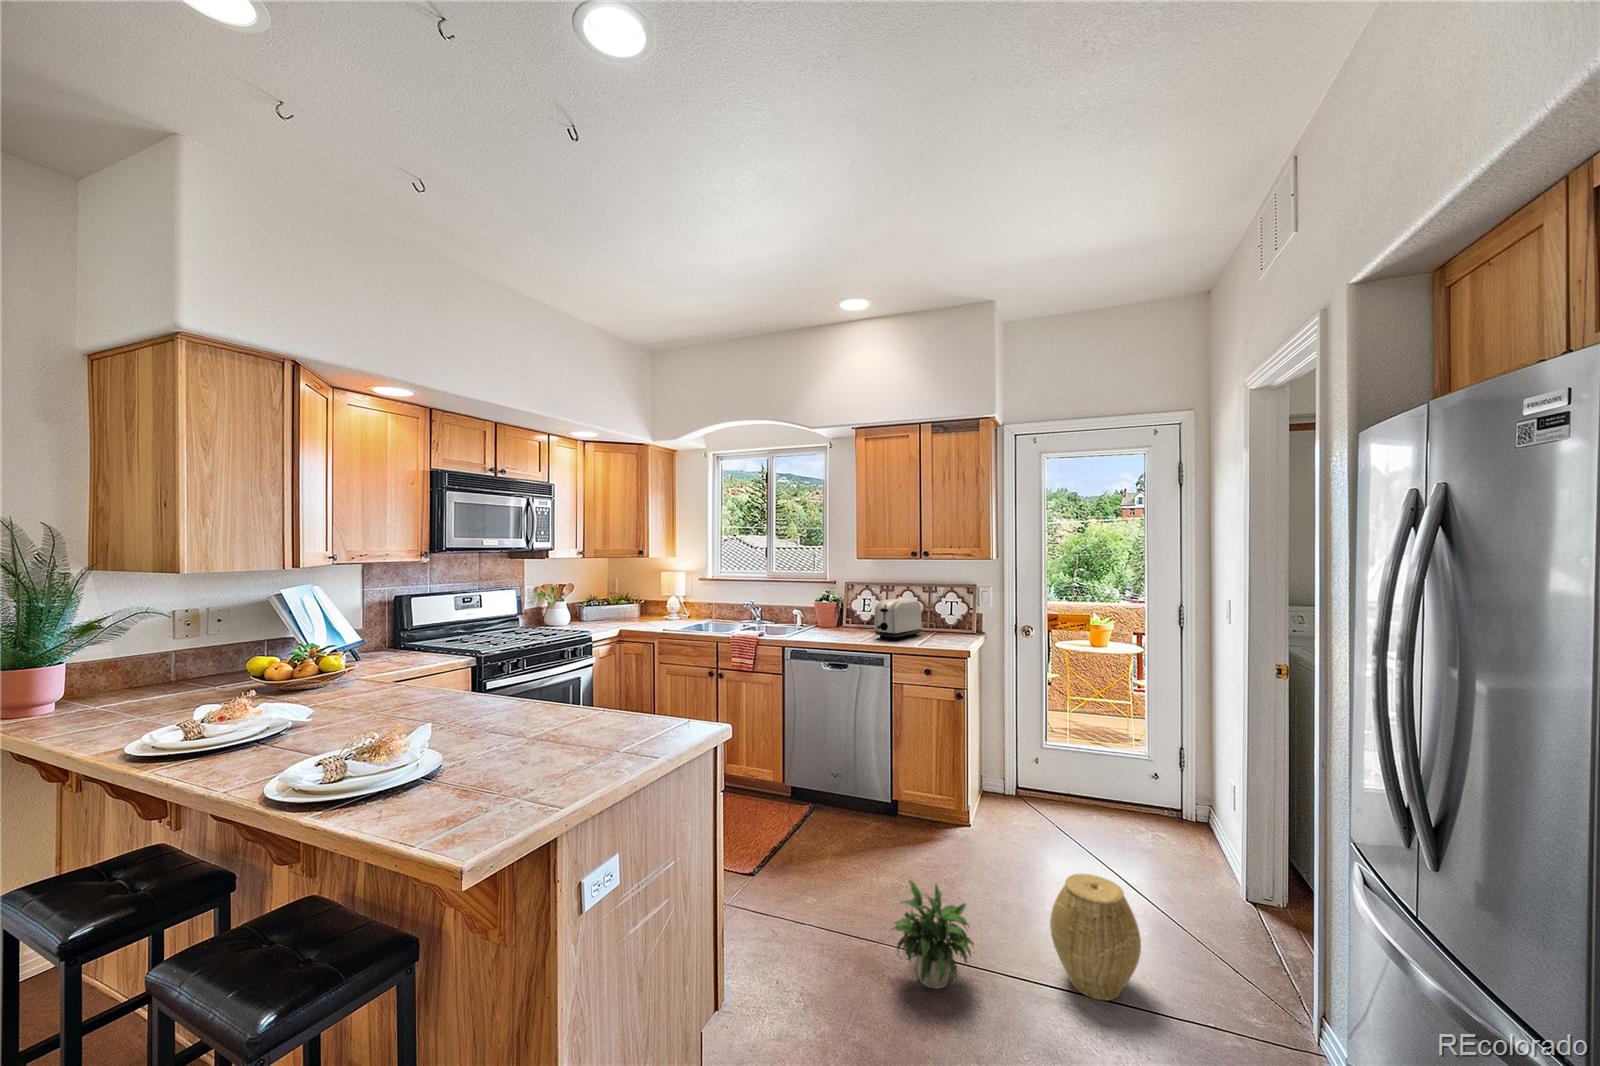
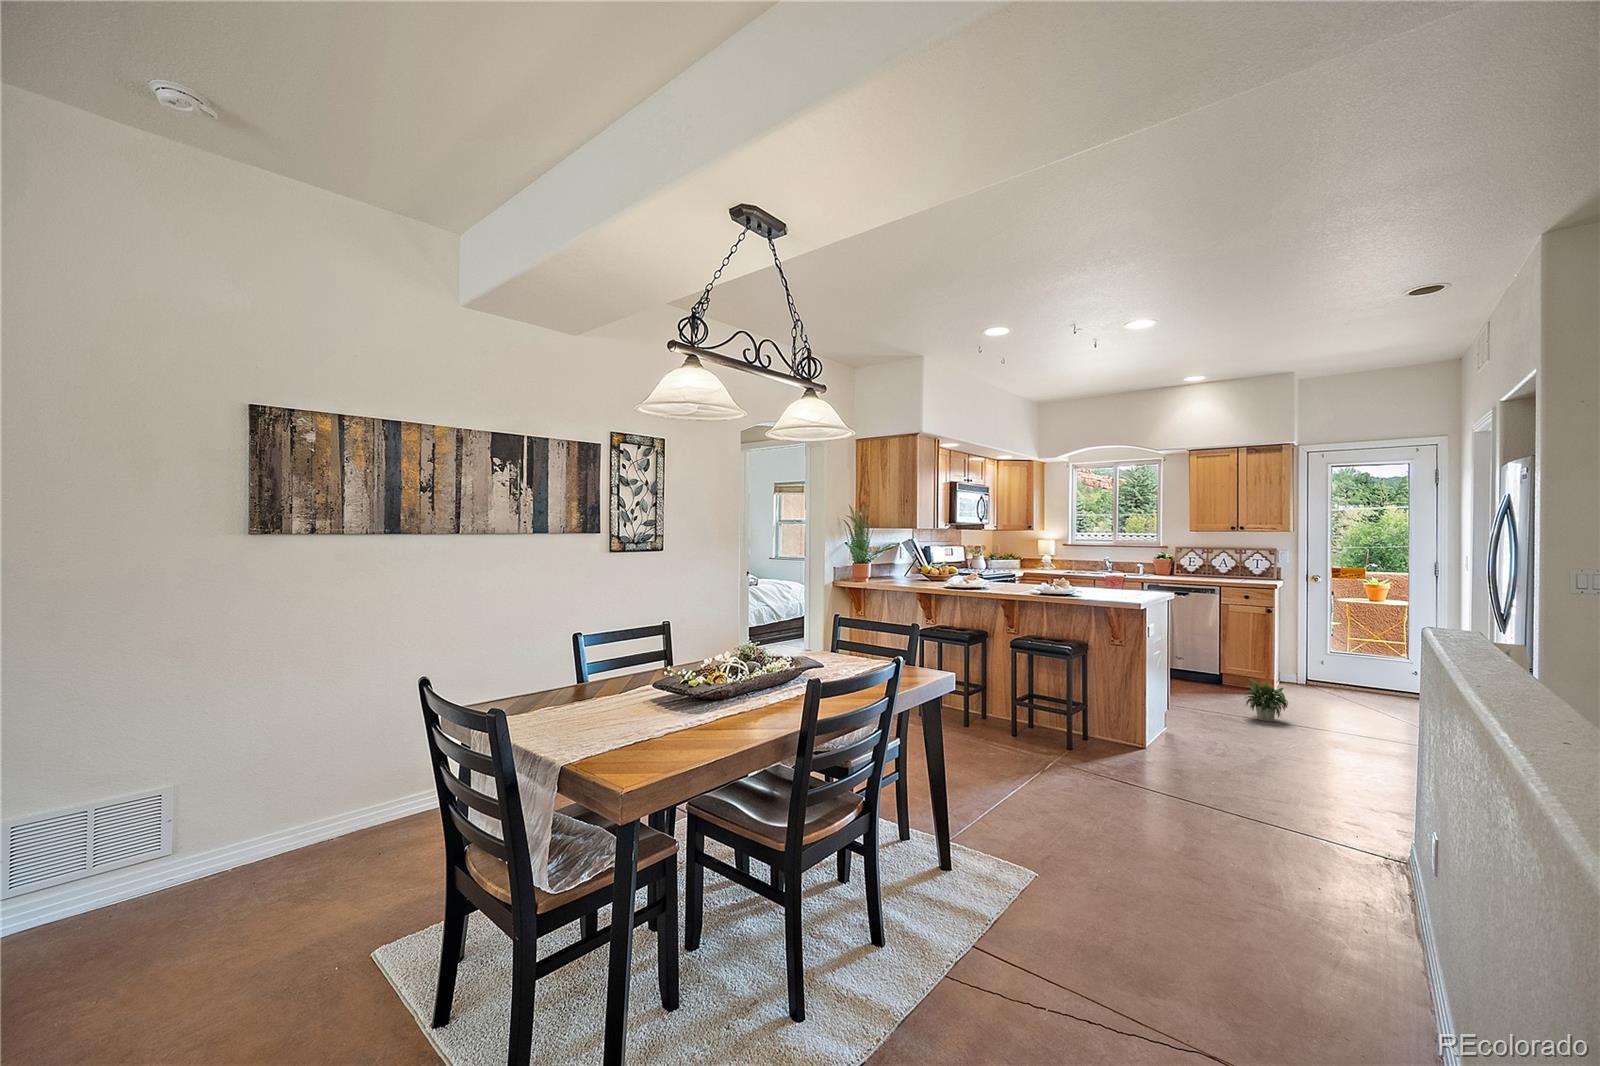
toaster: present [875,599,921,640] -> none [1205,557,1237,580]
woven basket: present [1050,874,1141,1000] -> none [1331,678,1383,730]

